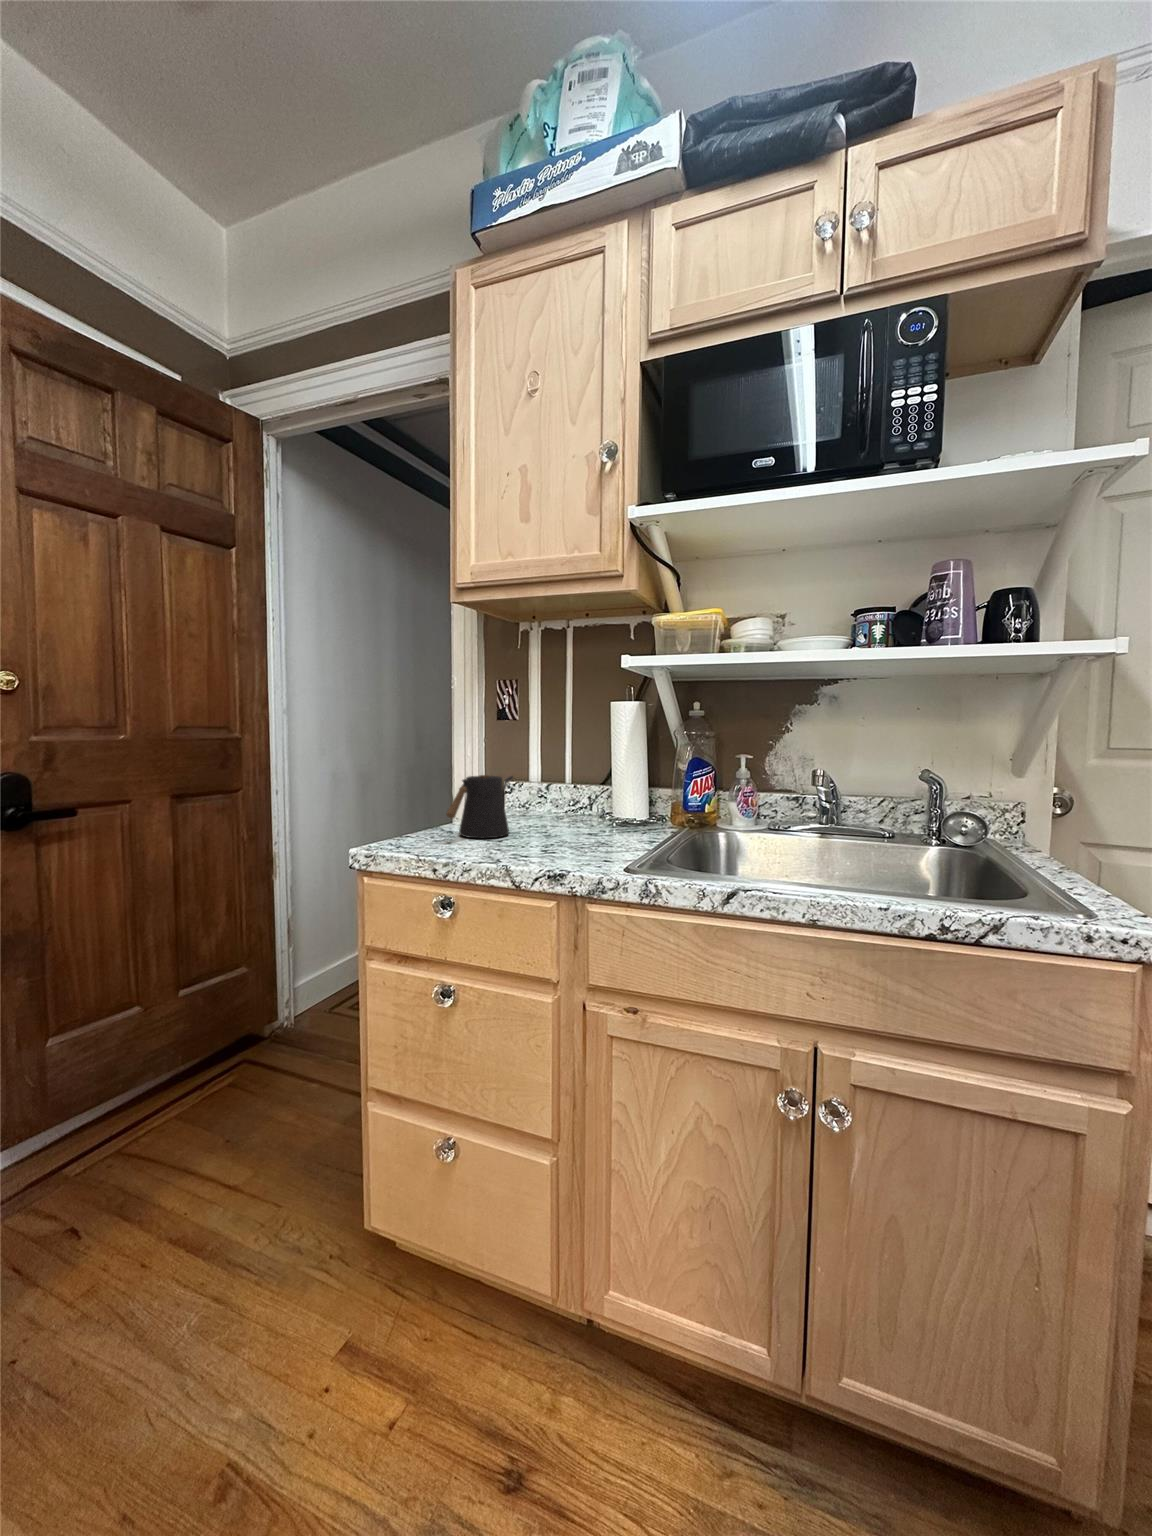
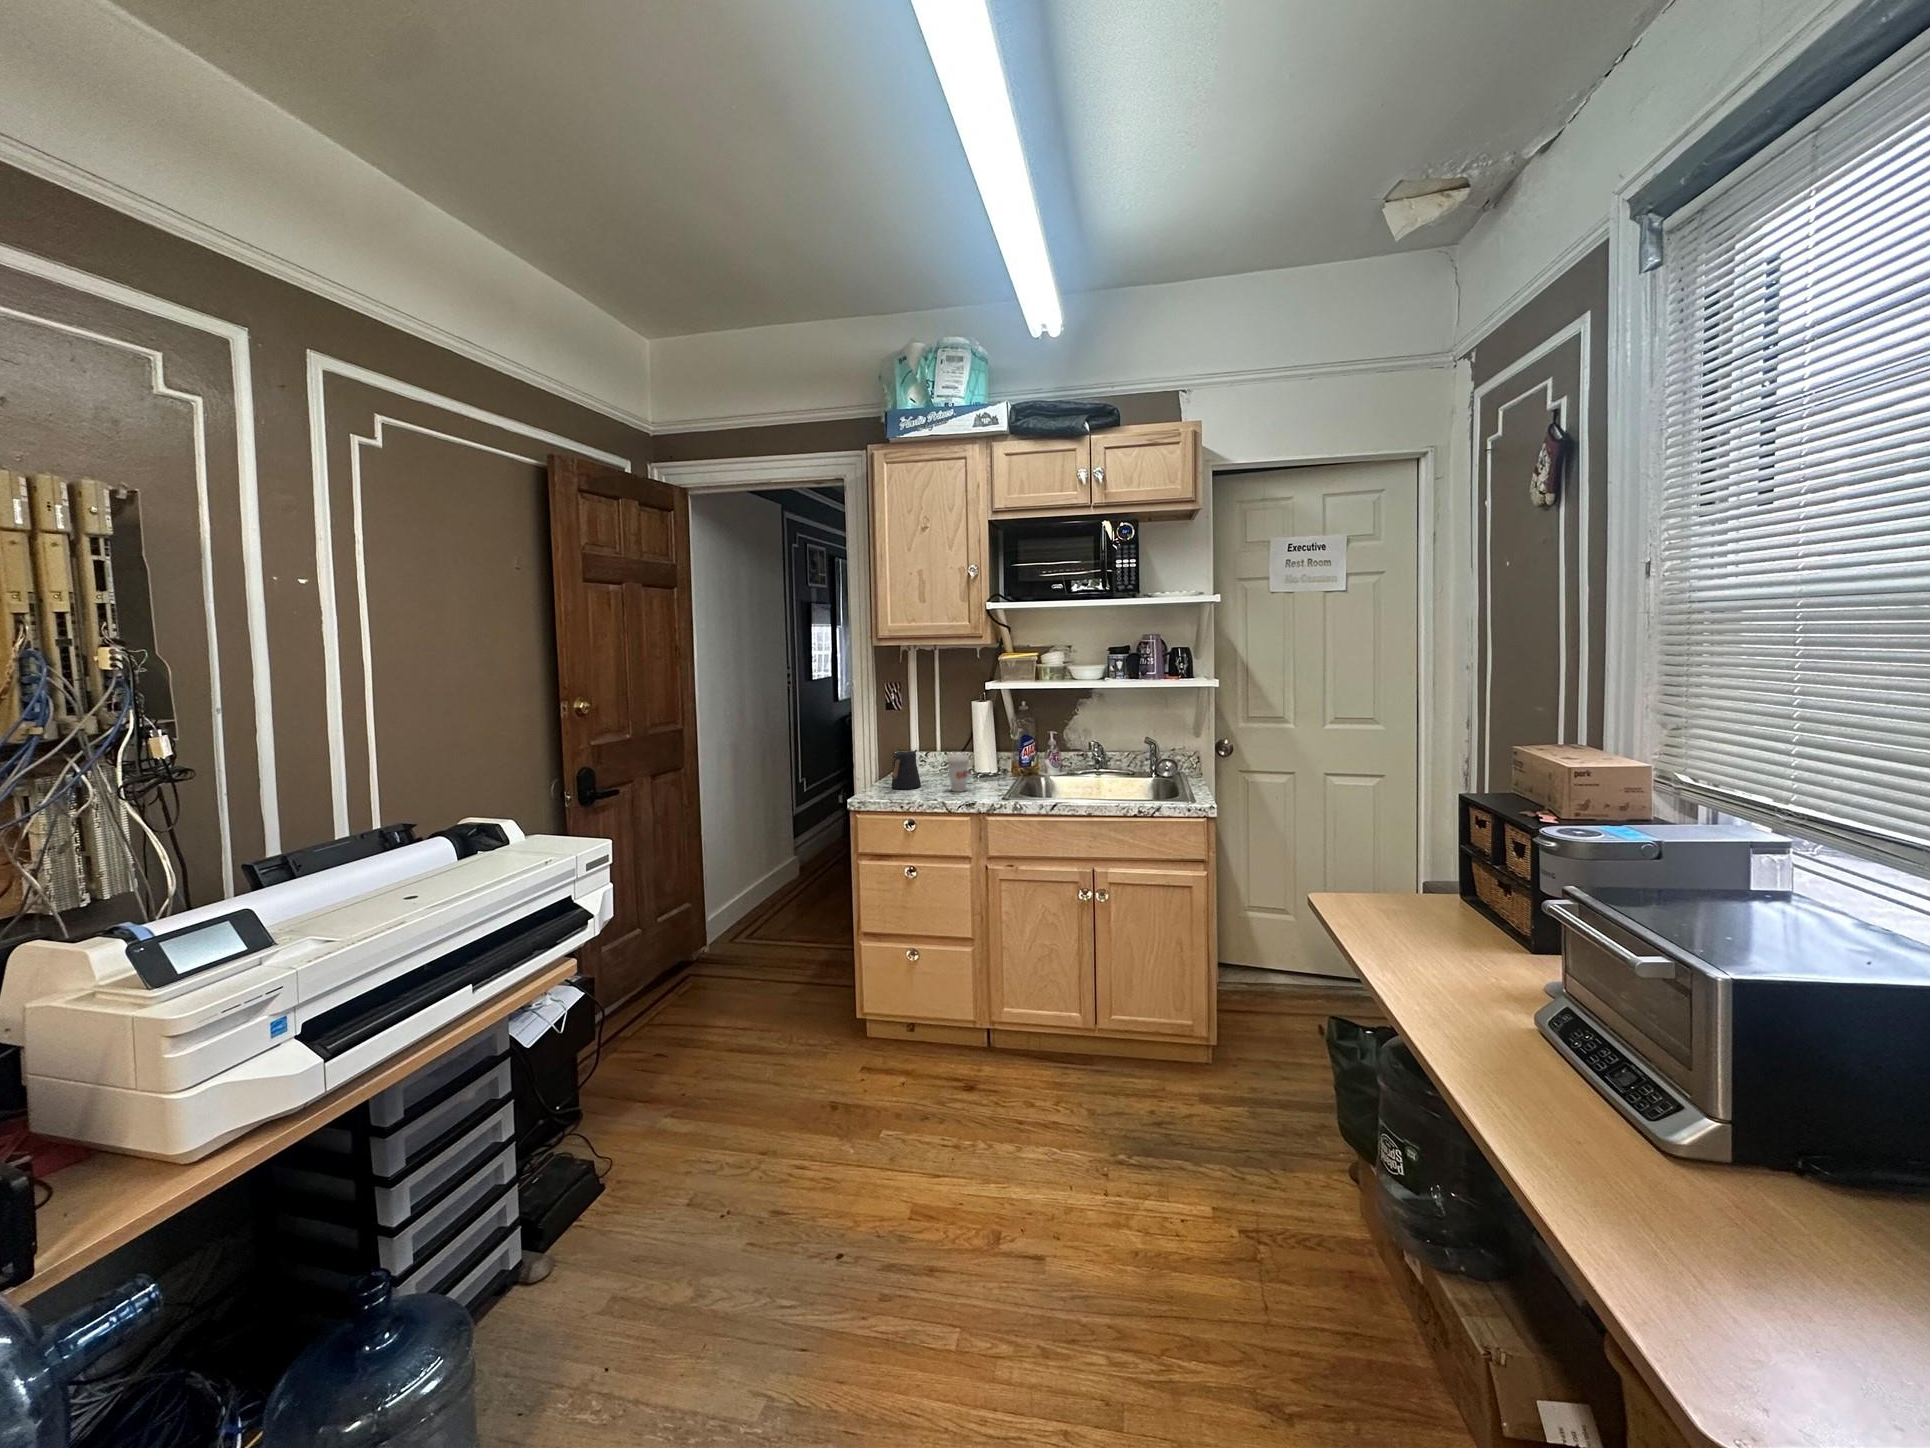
coffee cup: none [542,782,583,849] -> present [947,754,969,792]

